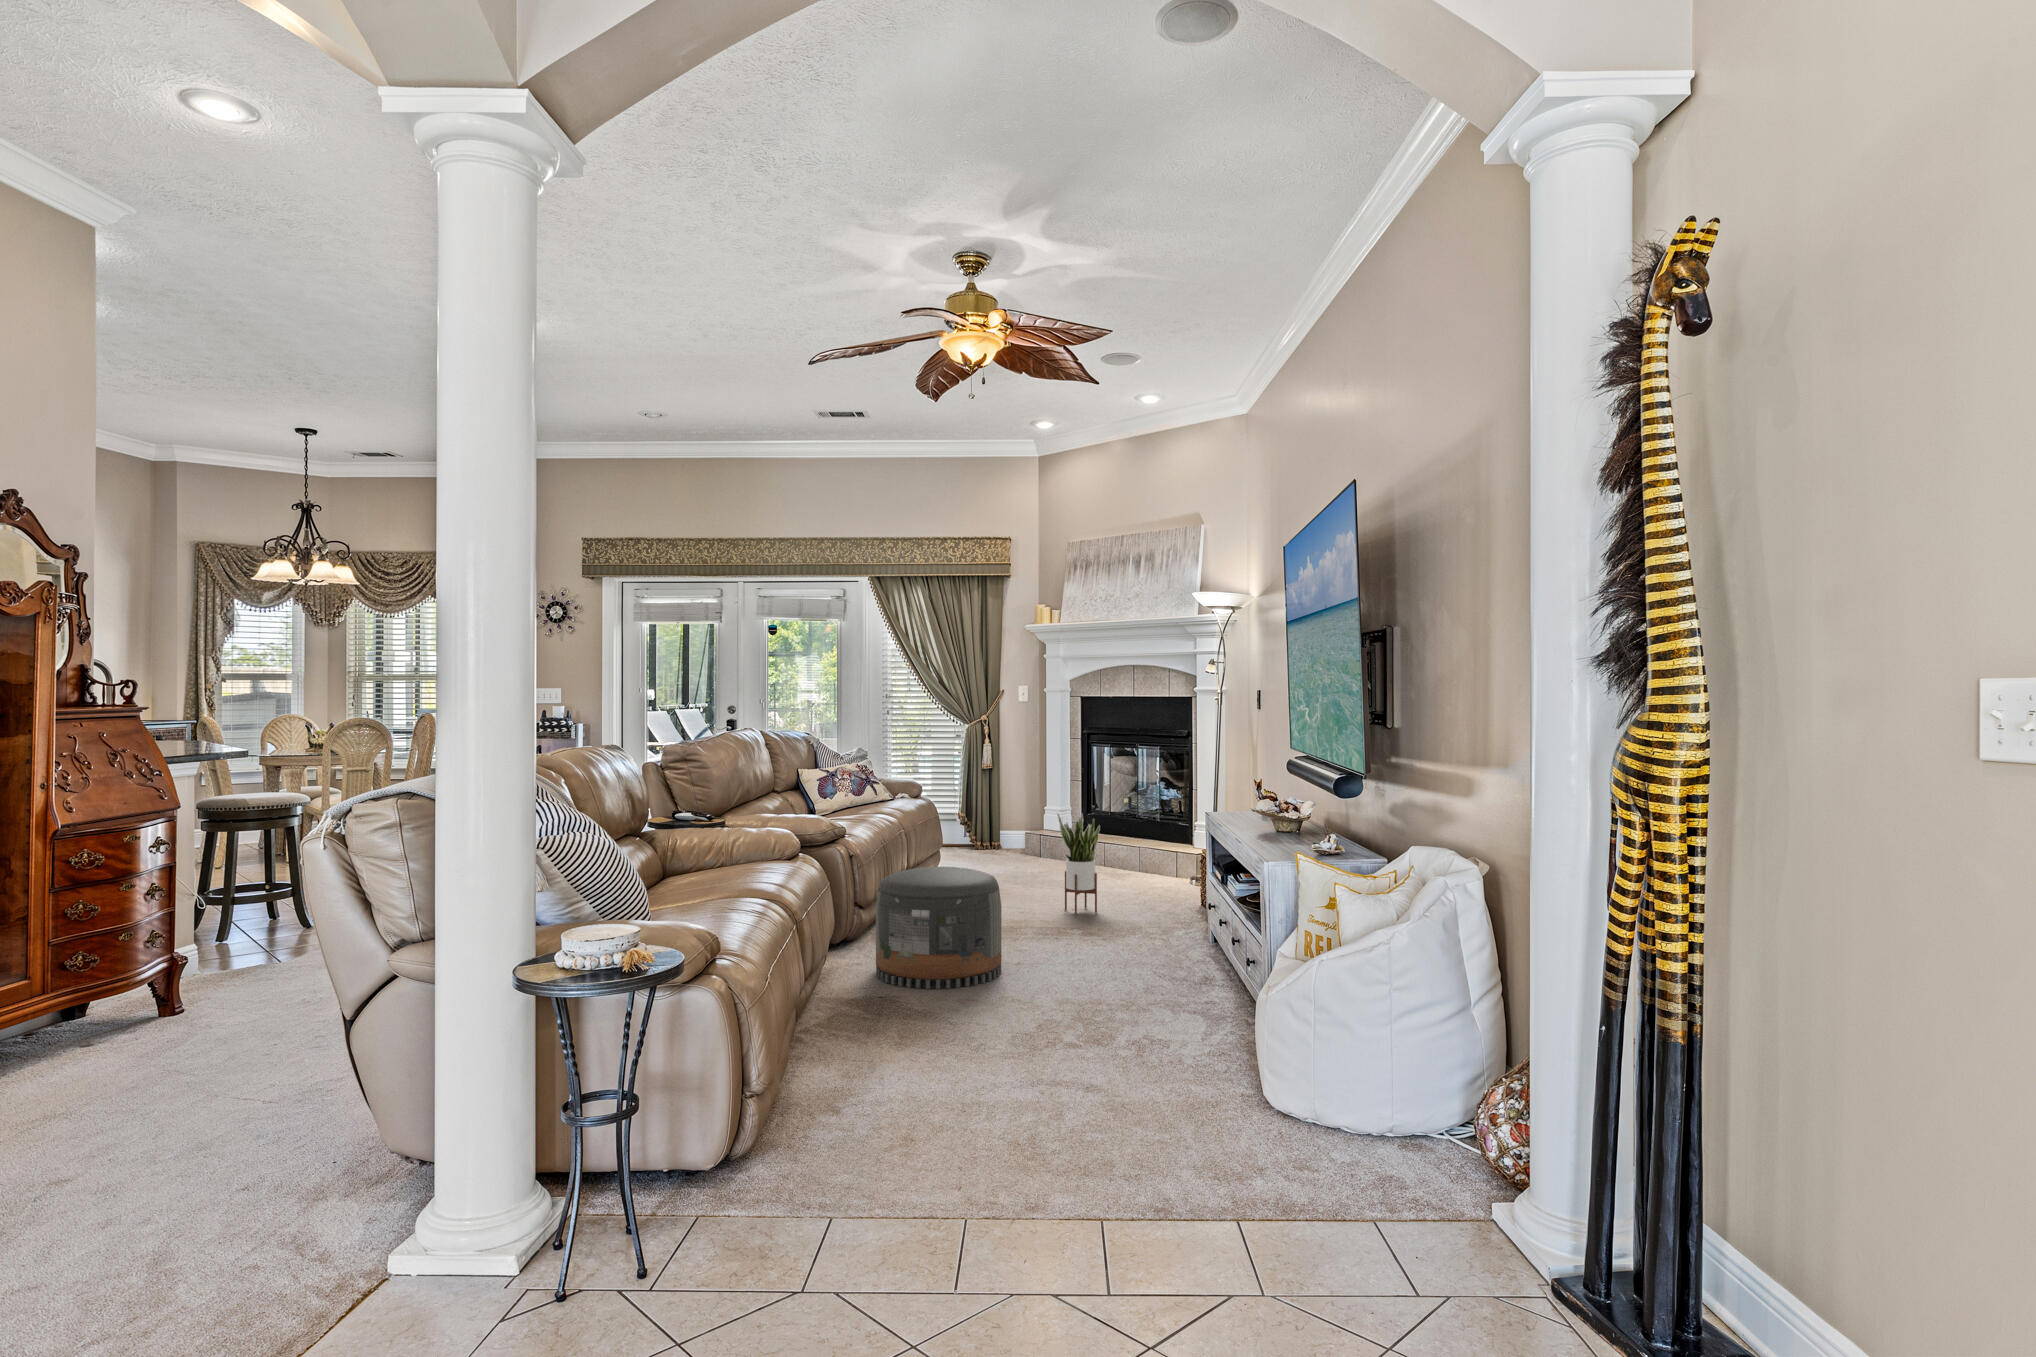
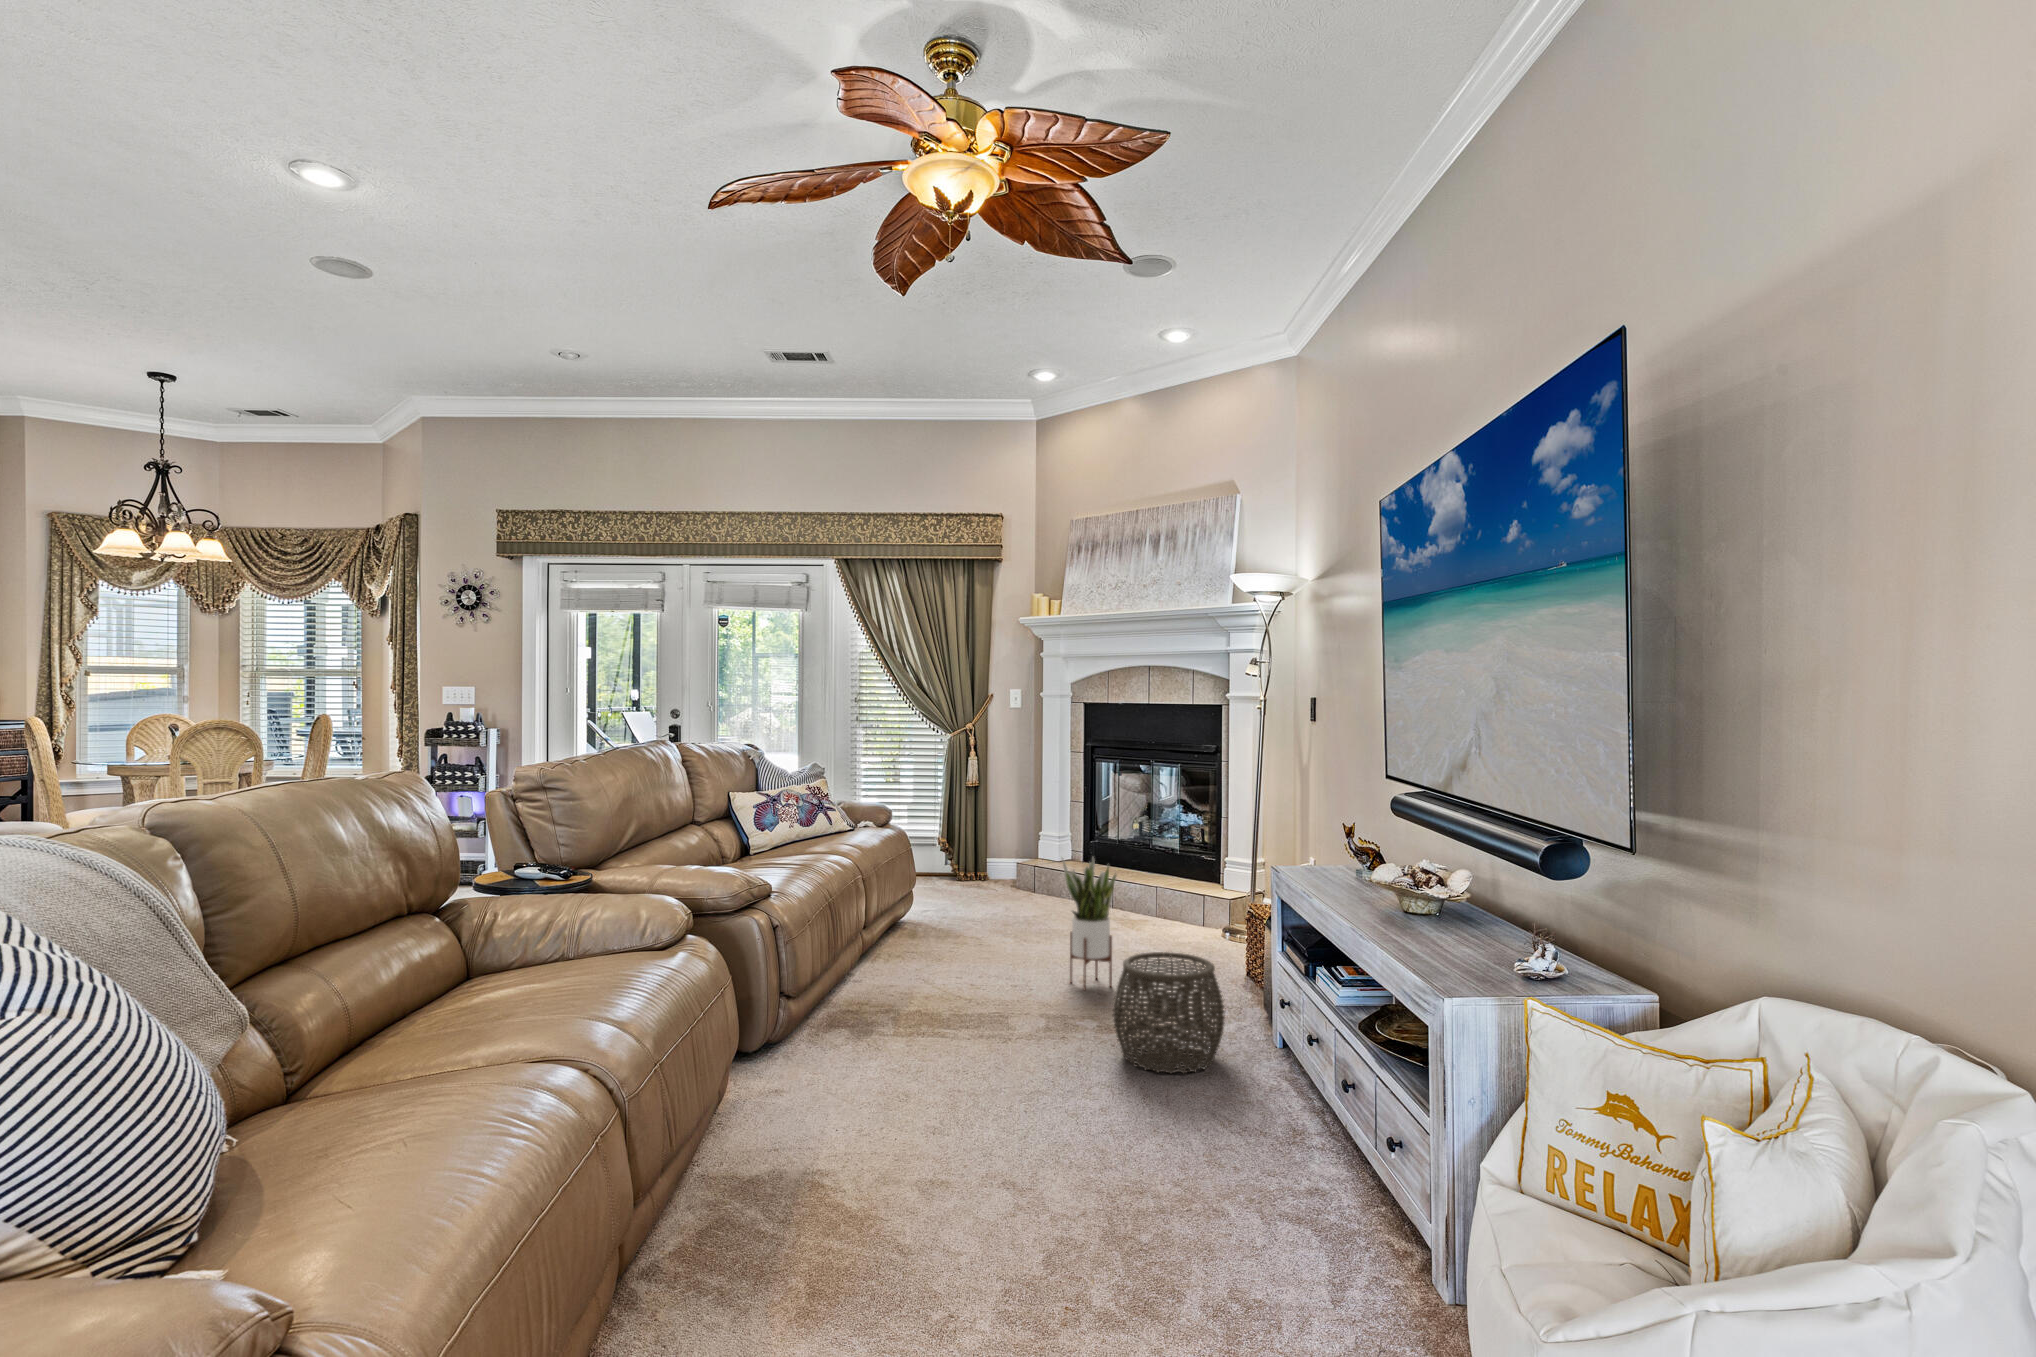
pouf: present [876,867,1002,989] -> none [804,951,988,1150]
woven basket: none [1091,874,1171,955] -> present [1113,952,1225,1074]

